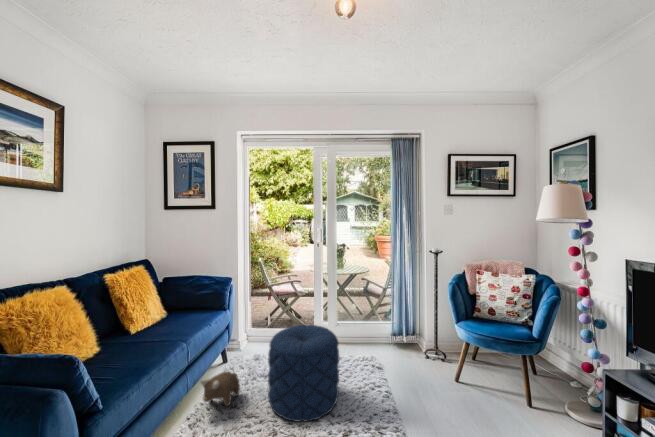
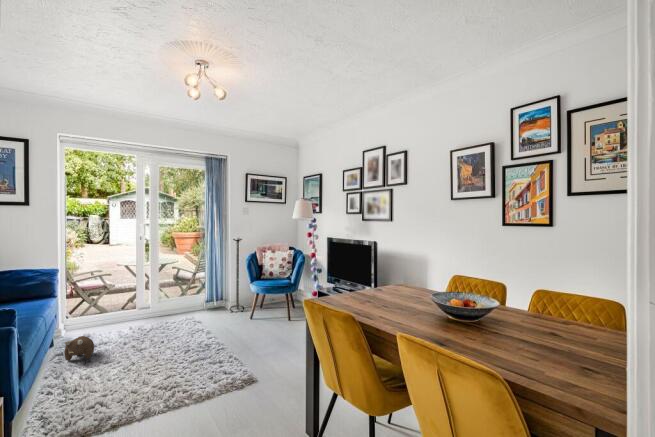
pouf: present [268,325,339,422] -> none [121,294,178,353]

